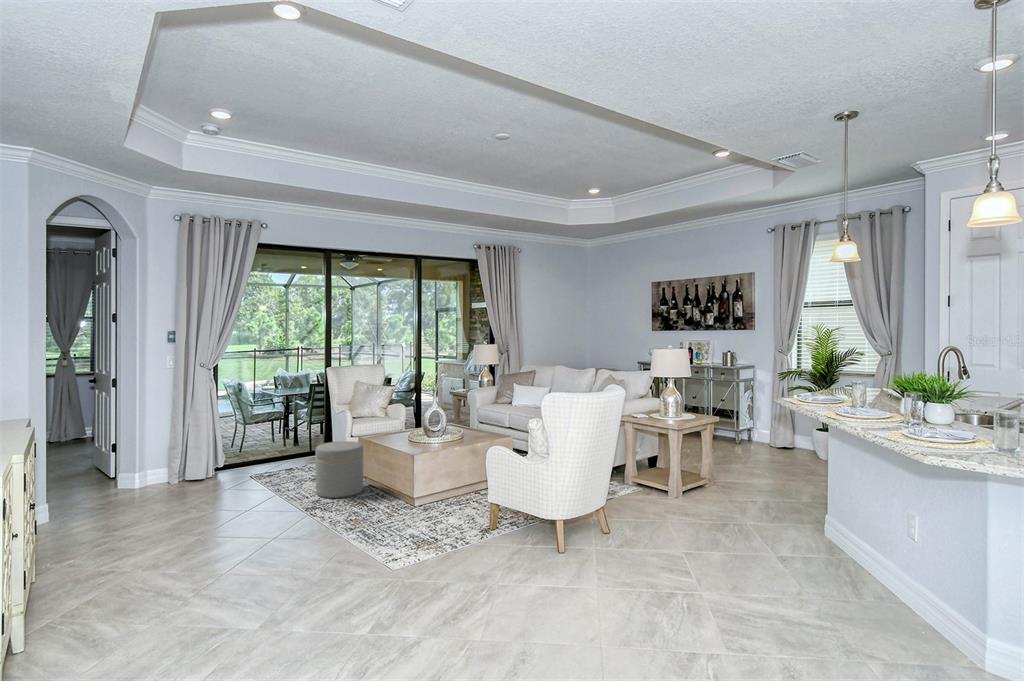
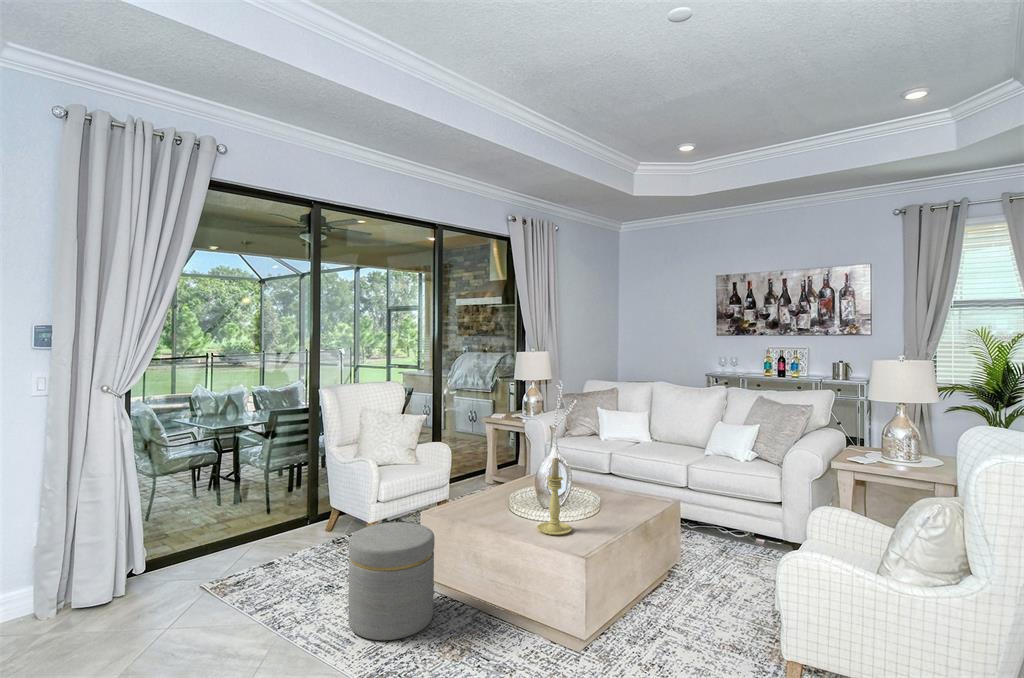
candle holder: none [415,405,435,448] -> present [537,458,572,535]

